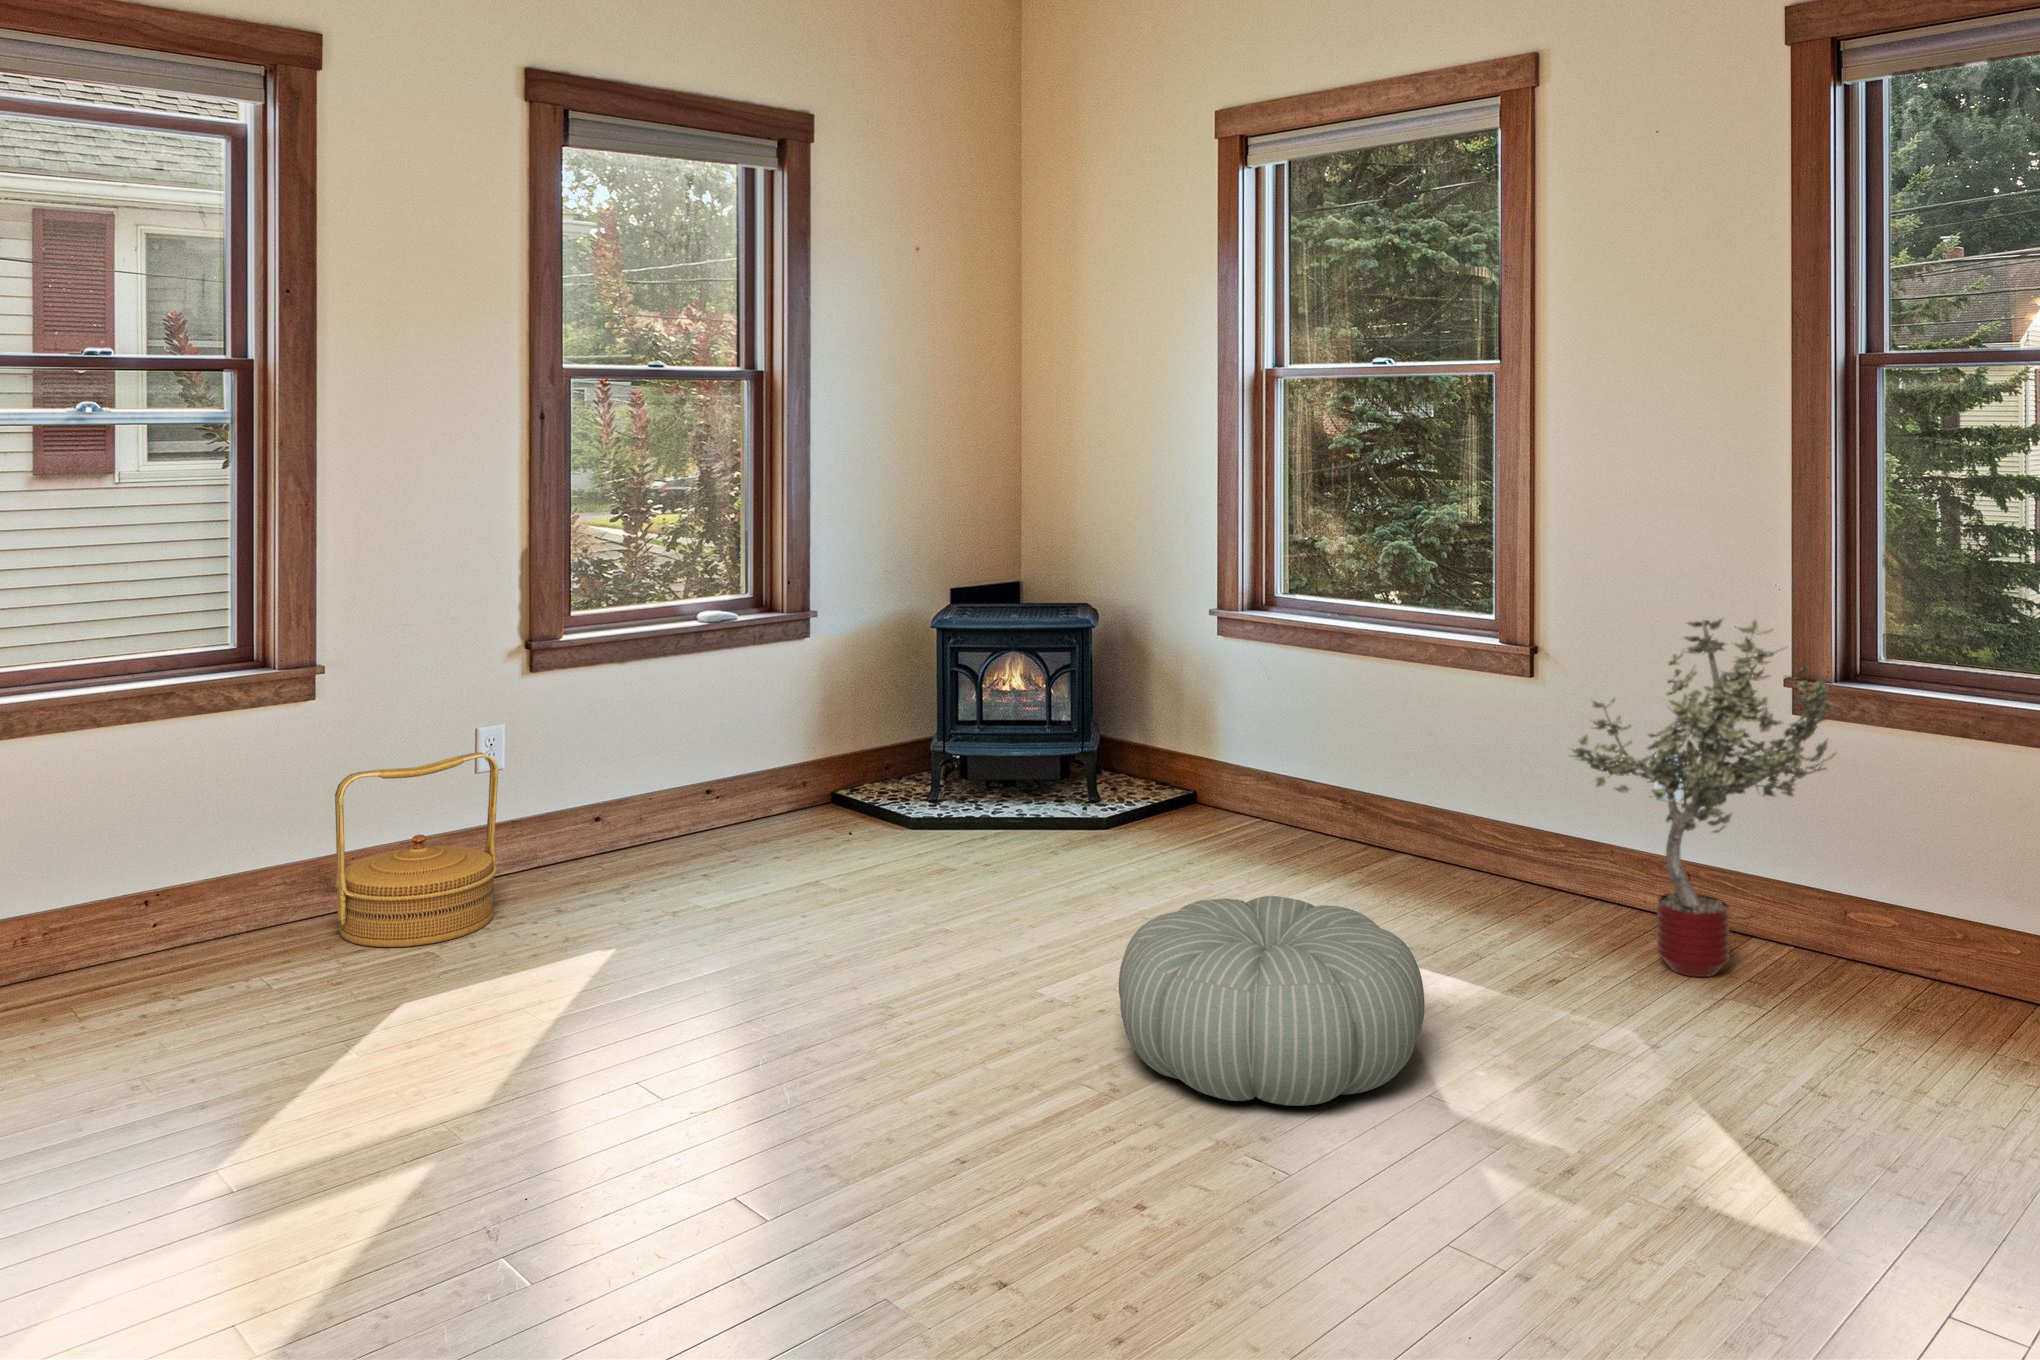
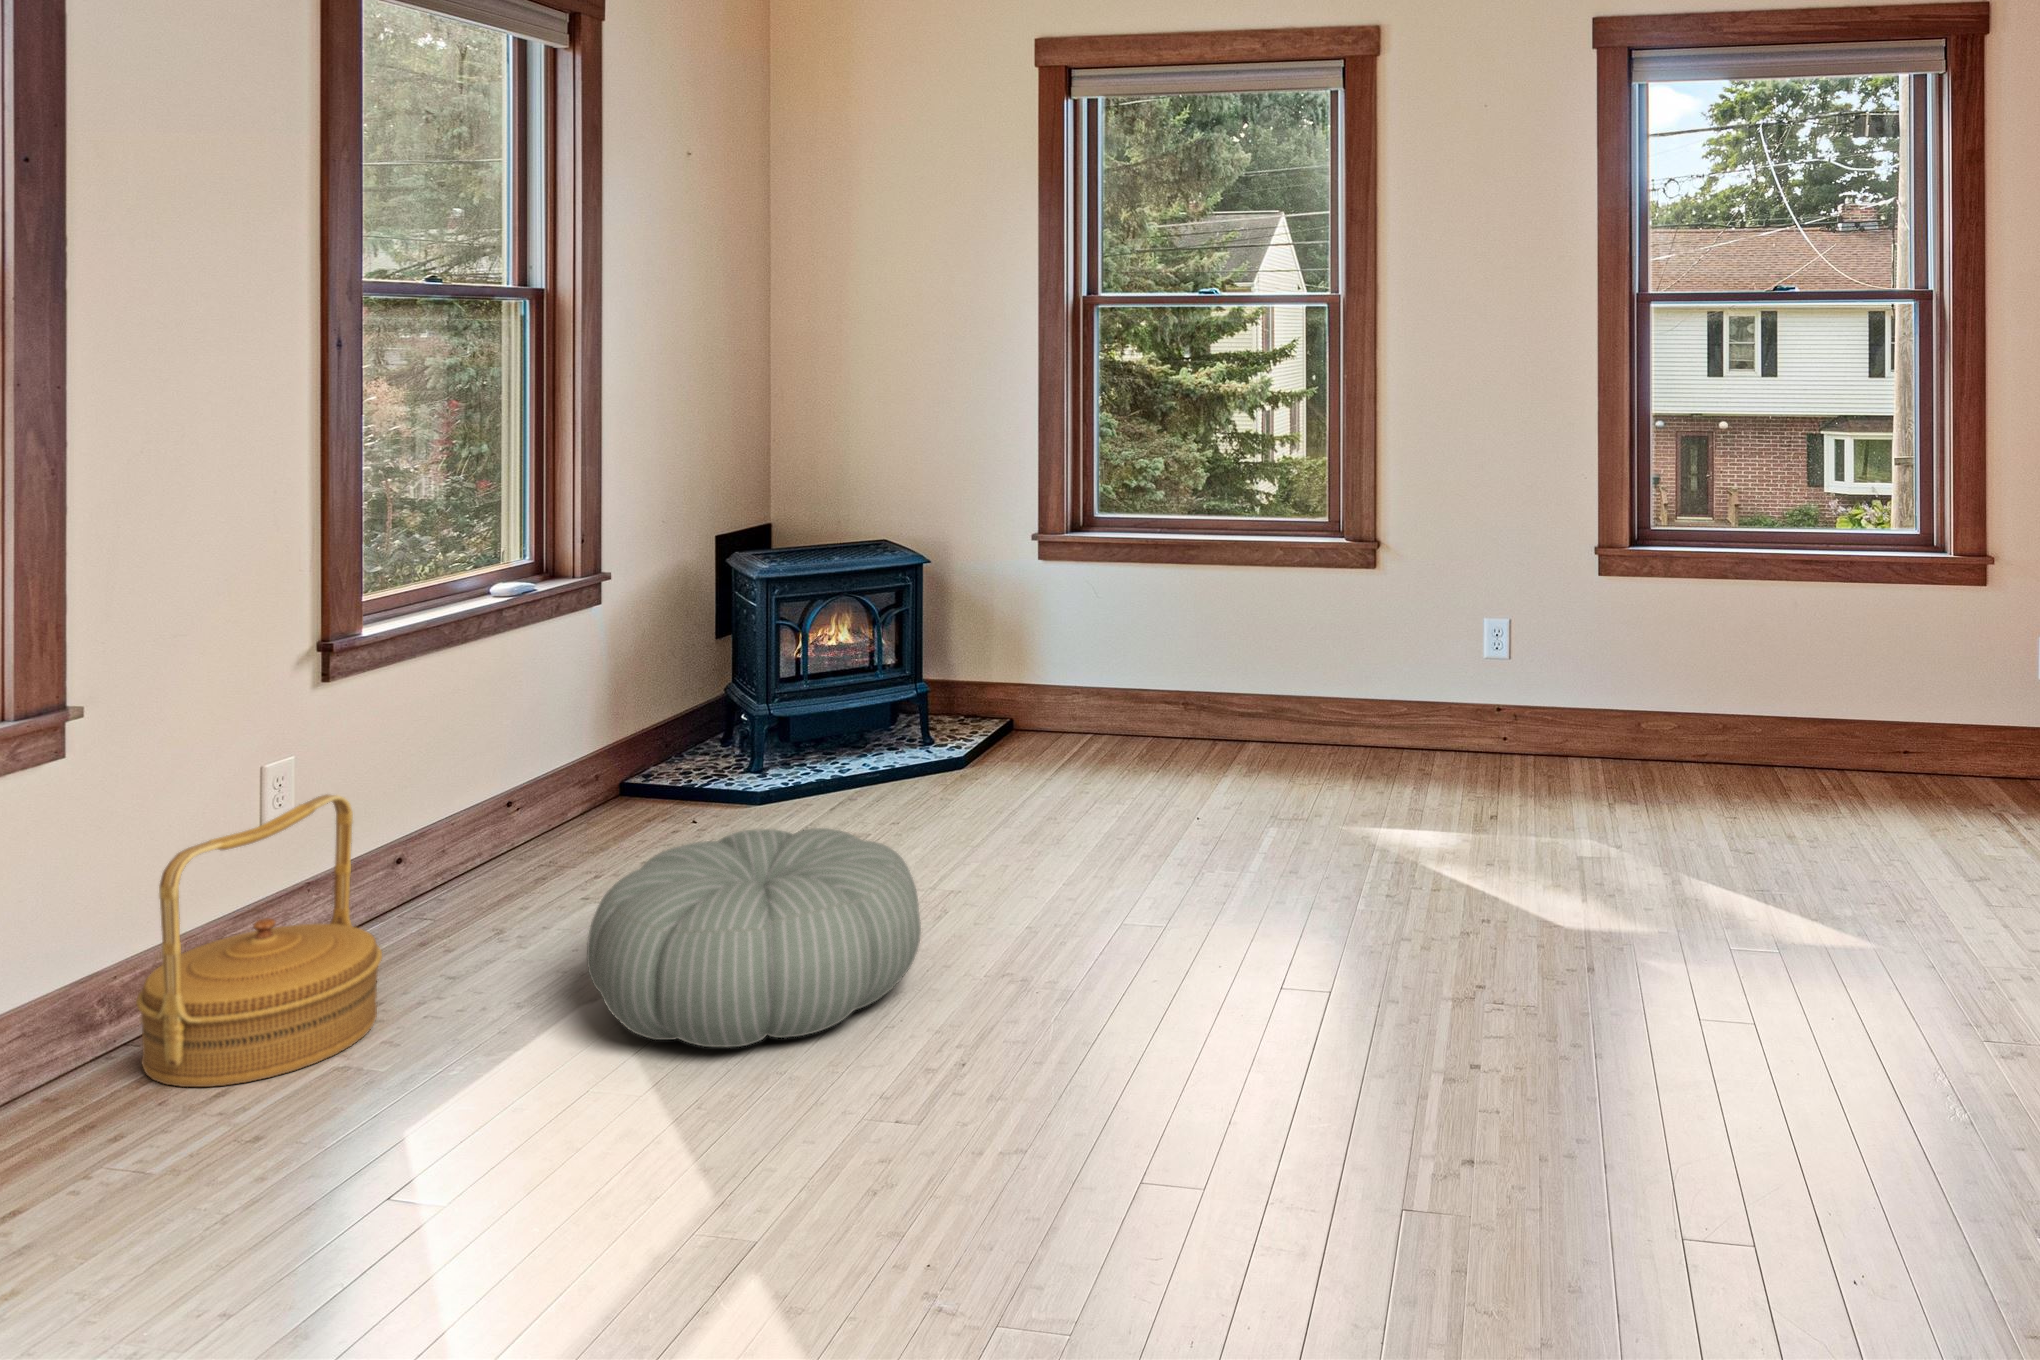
potted tree: present [1571,619,1836,977] -> none [1464,503,1708,799]
pouf: present [1119,896,1425,1106] -> present [587,828,921,1047]

